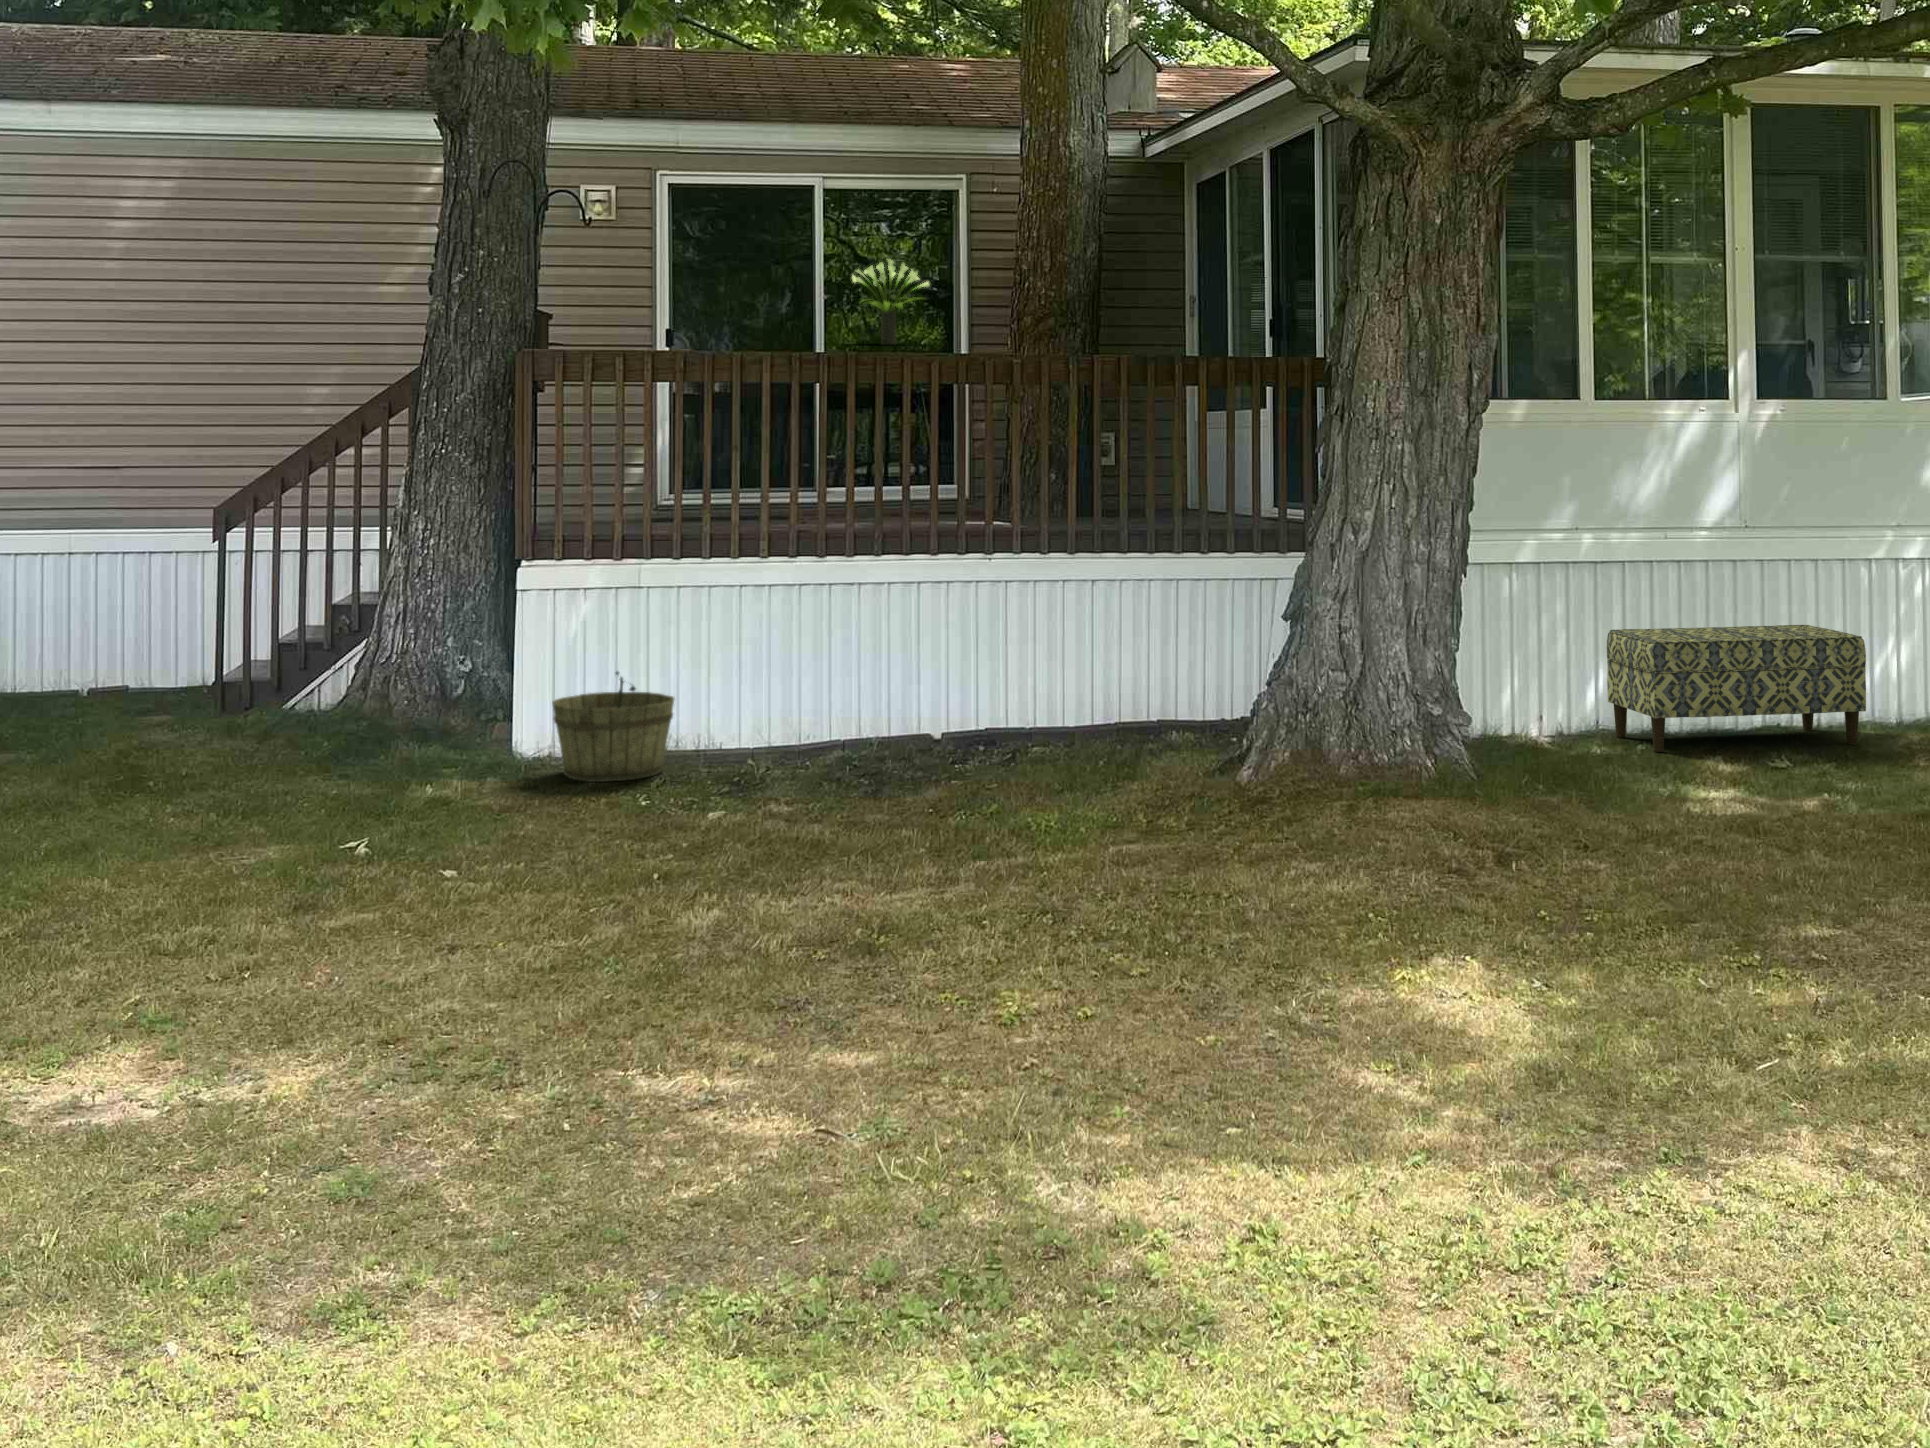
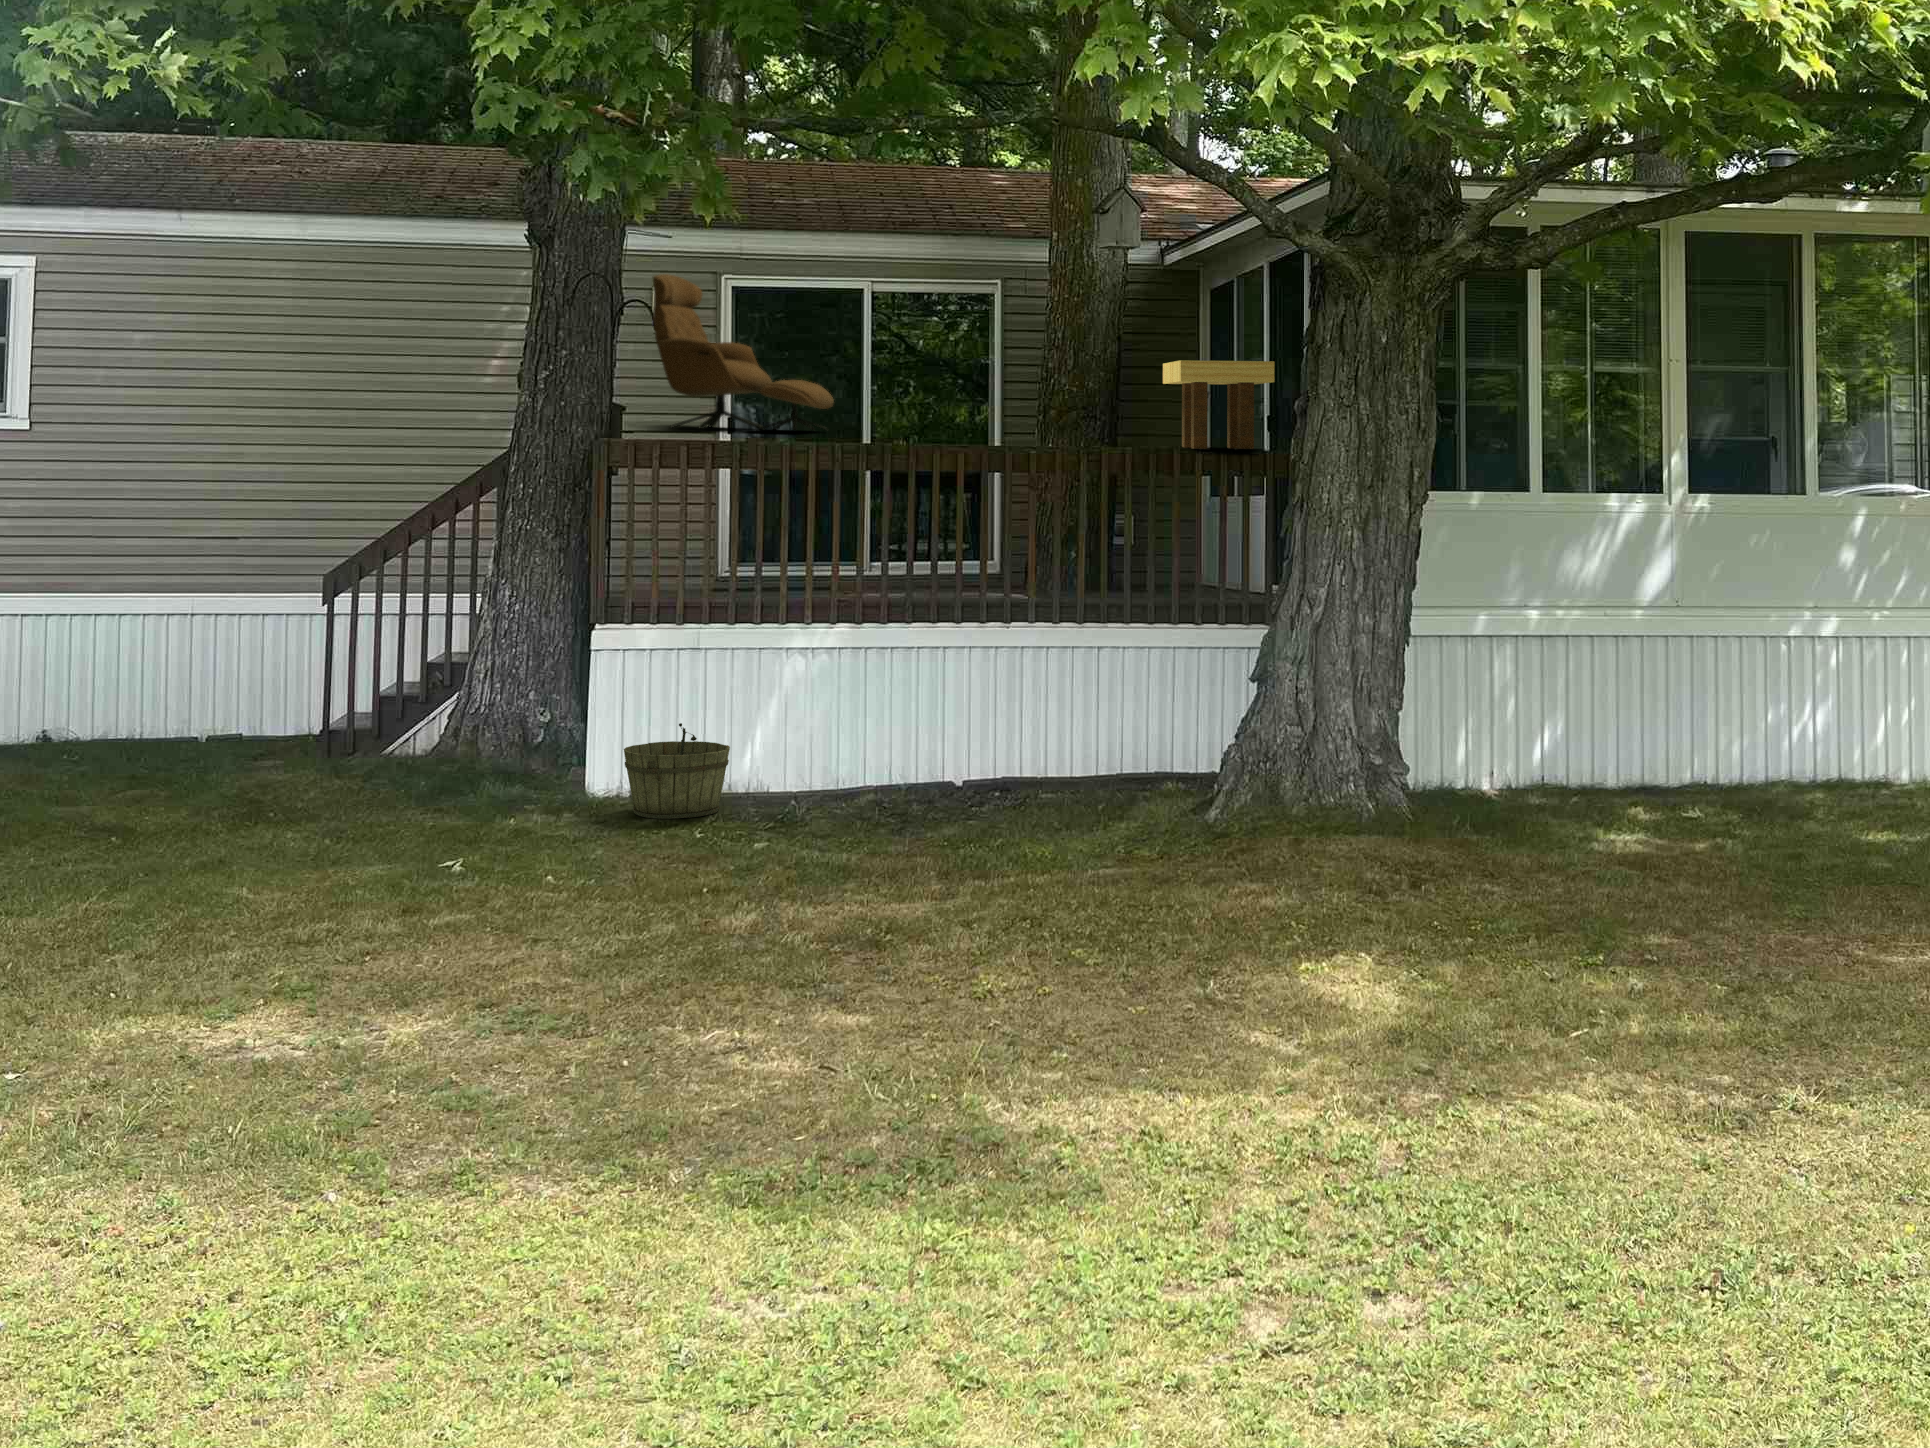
lounge chair: none [580,172,783,345] -> present [653,274,833,430]
side table: none [1151,258,1278,358] -> present [1163,360,1274,449]
potted plant: present [852,259,929,345] -> none [897,354,967,431]
bench: present [1607,625,1866,752] -> none [1552,694,1776,805]

